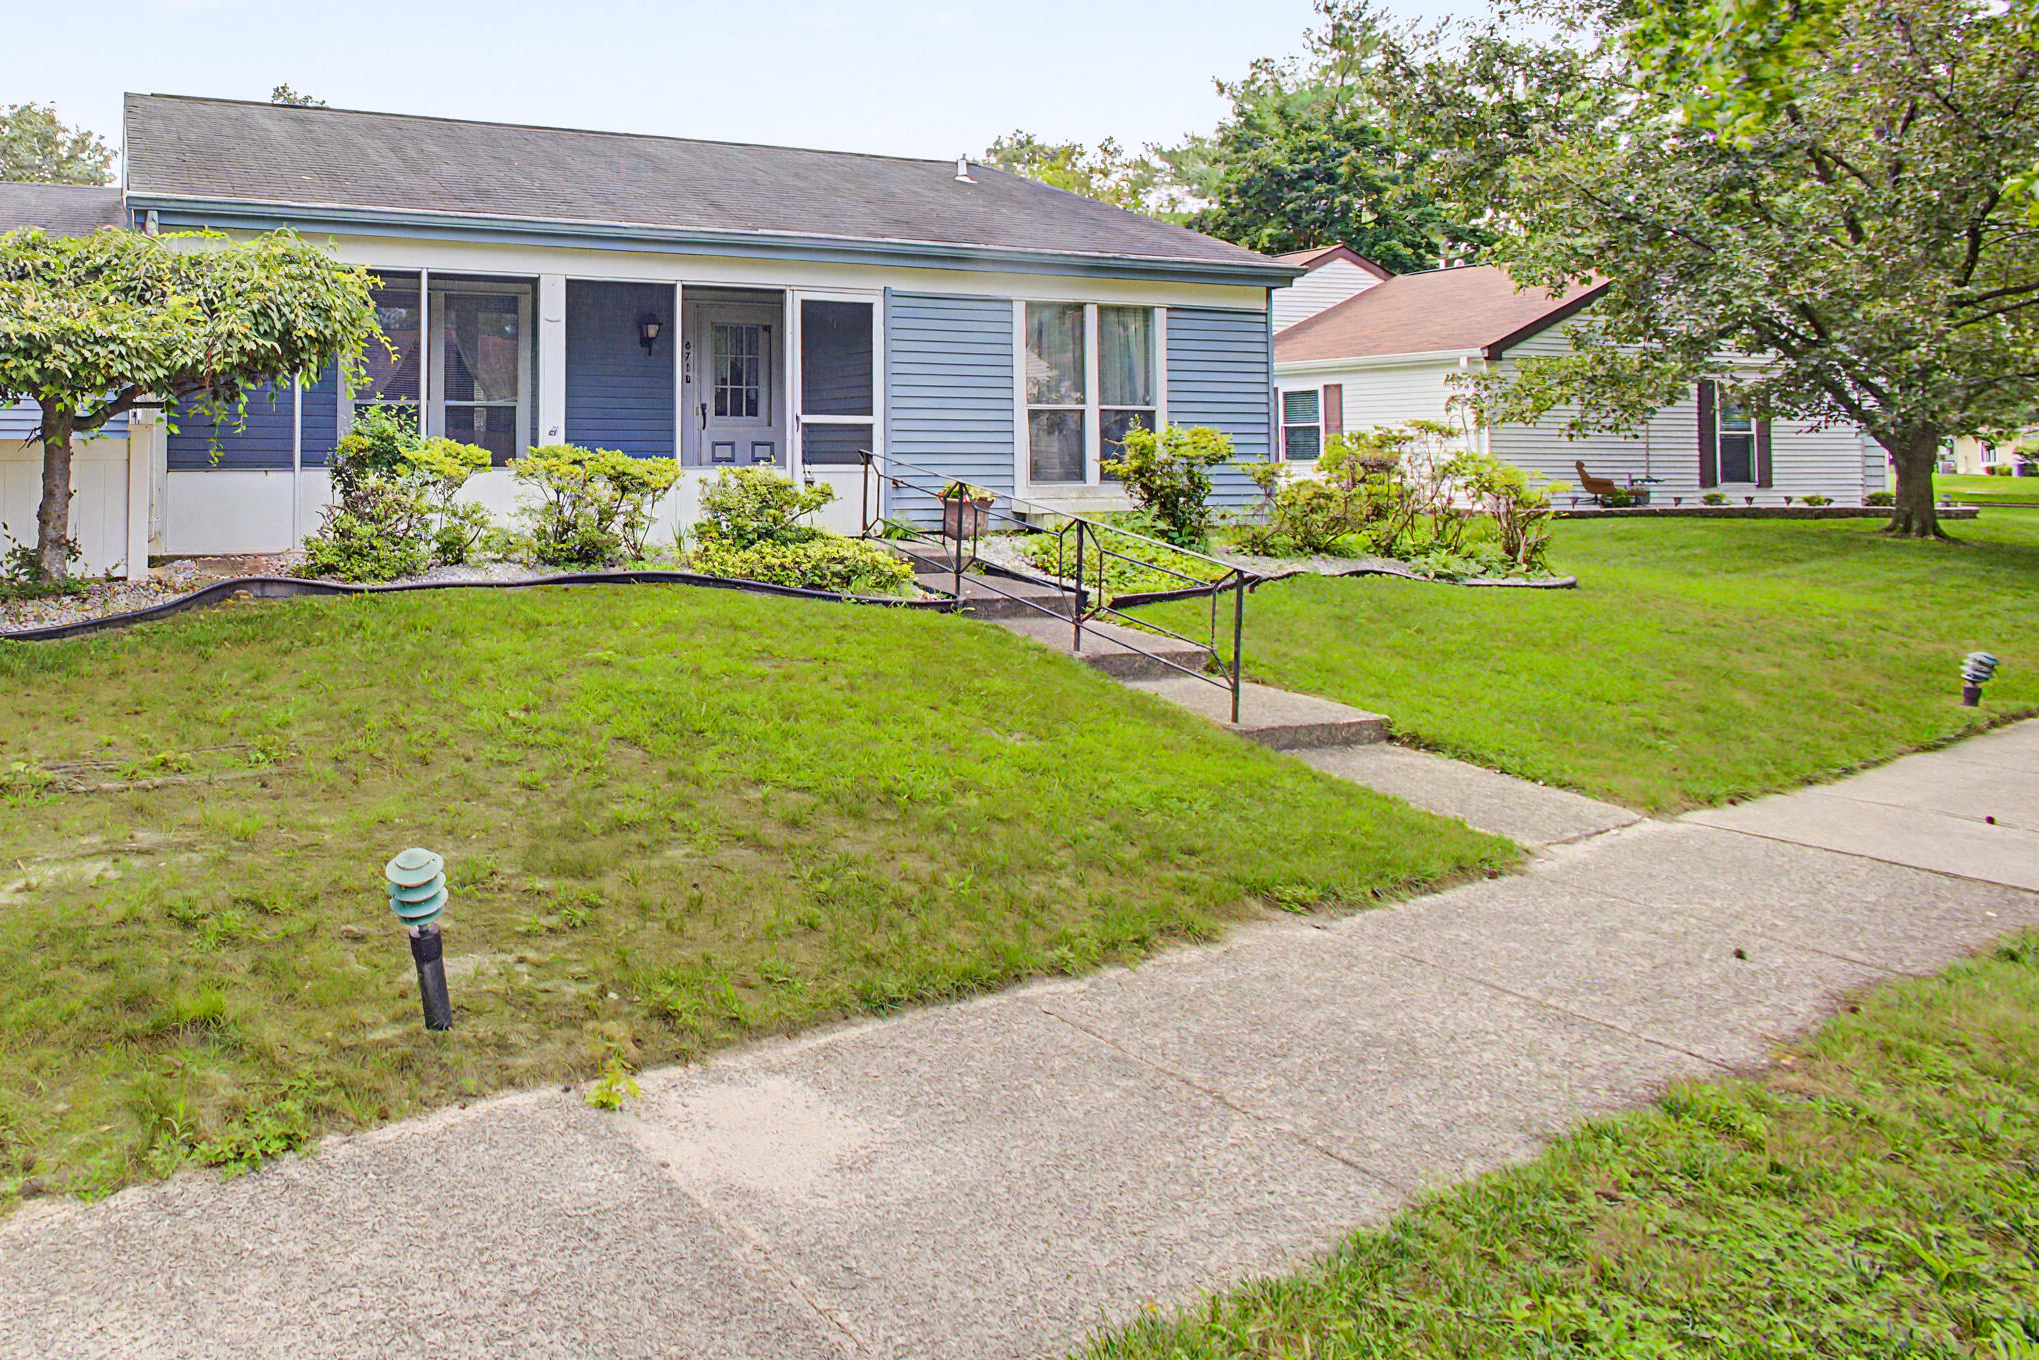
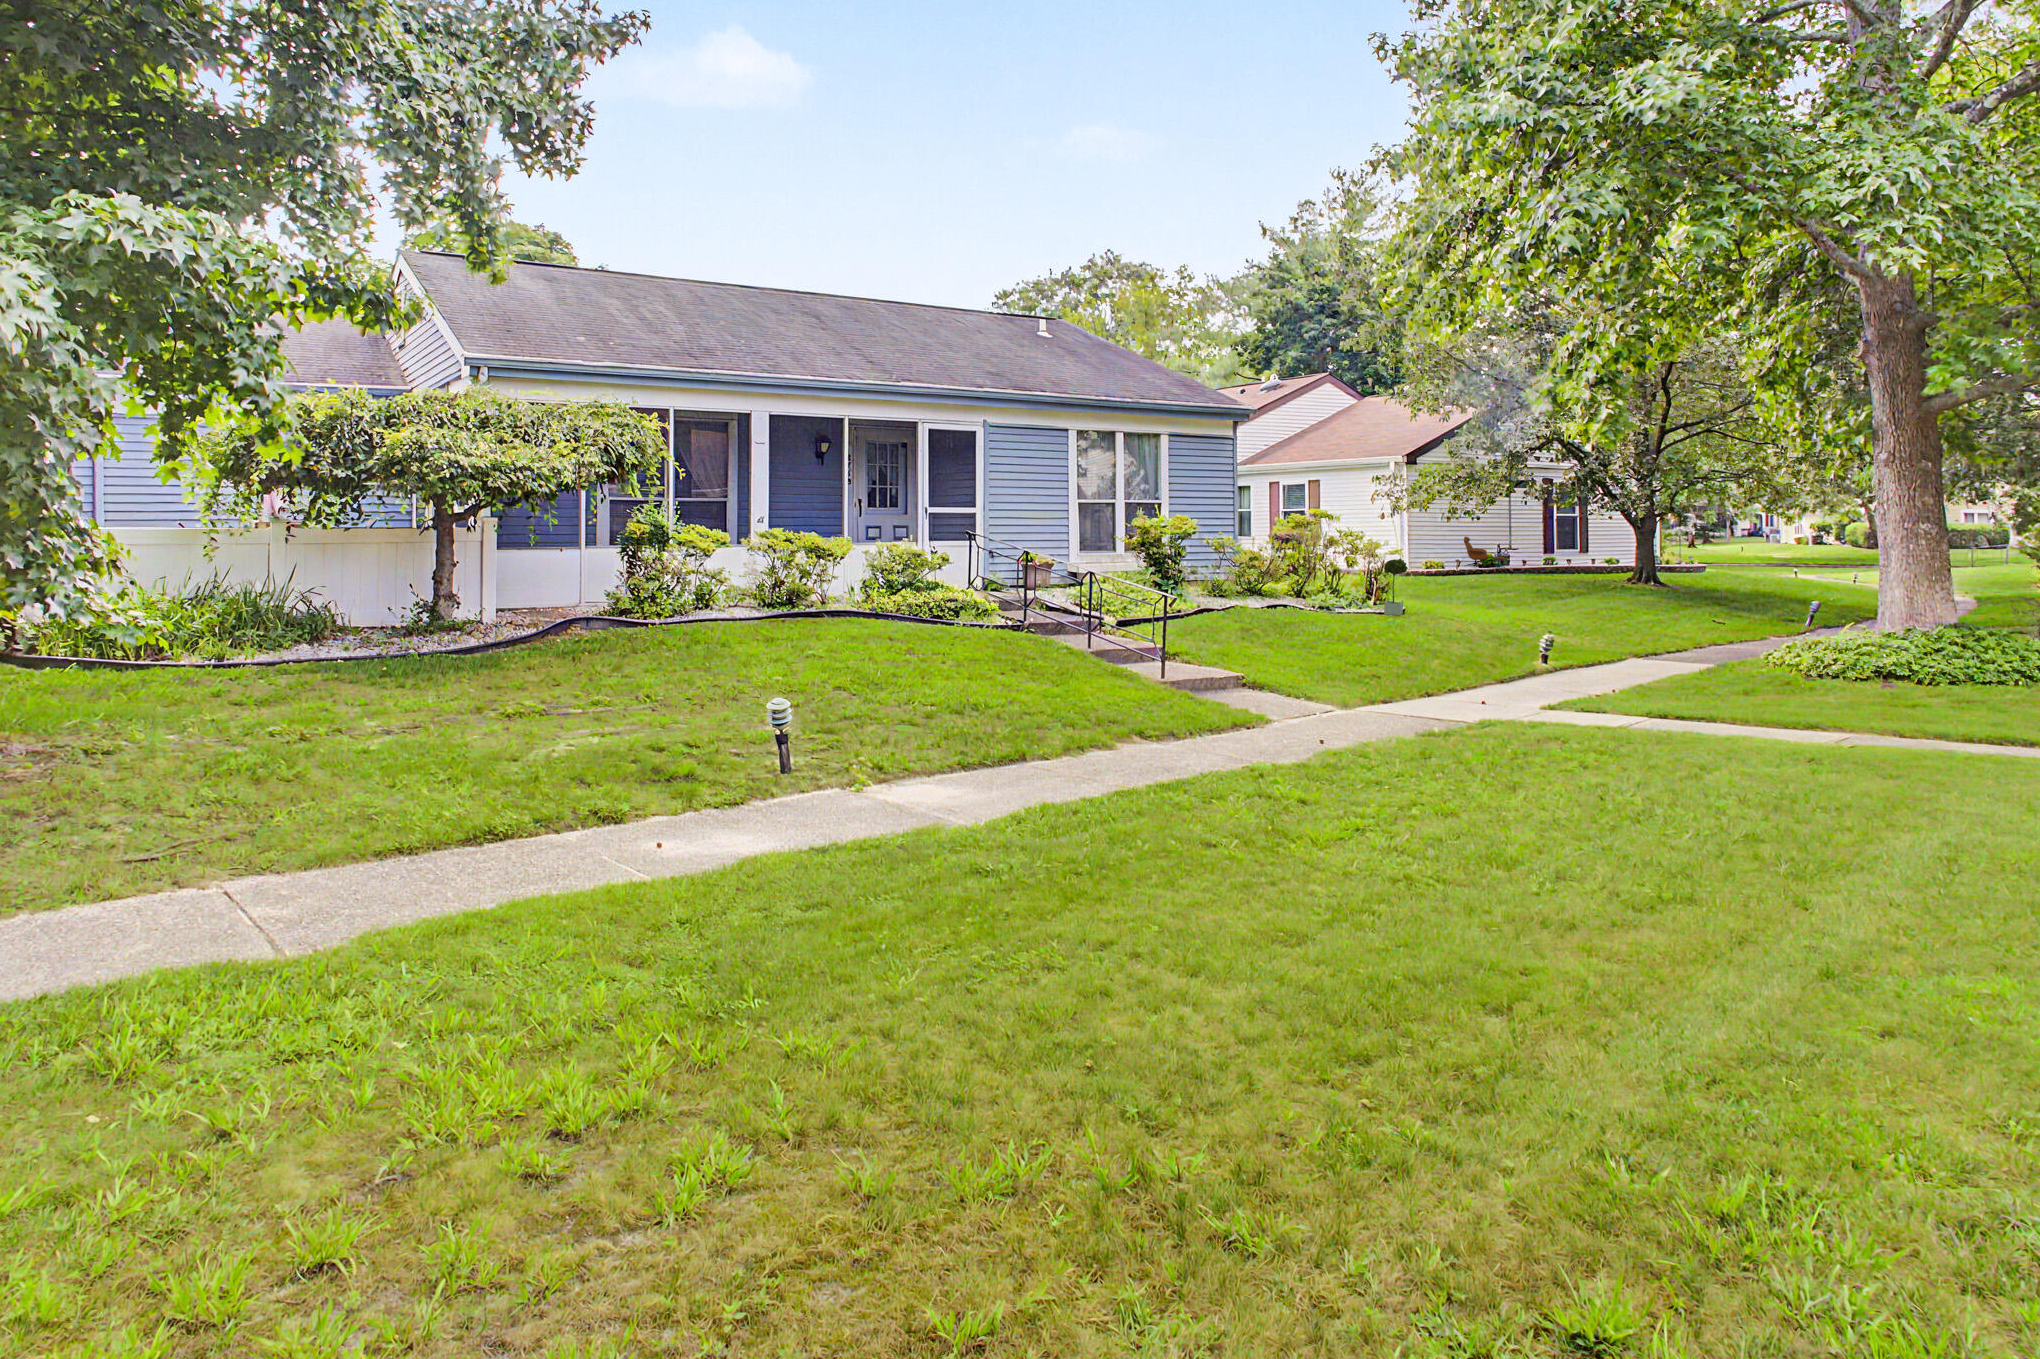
potted tree: none [1541,498,1589,591] -> present [1384,559,1408,616]

